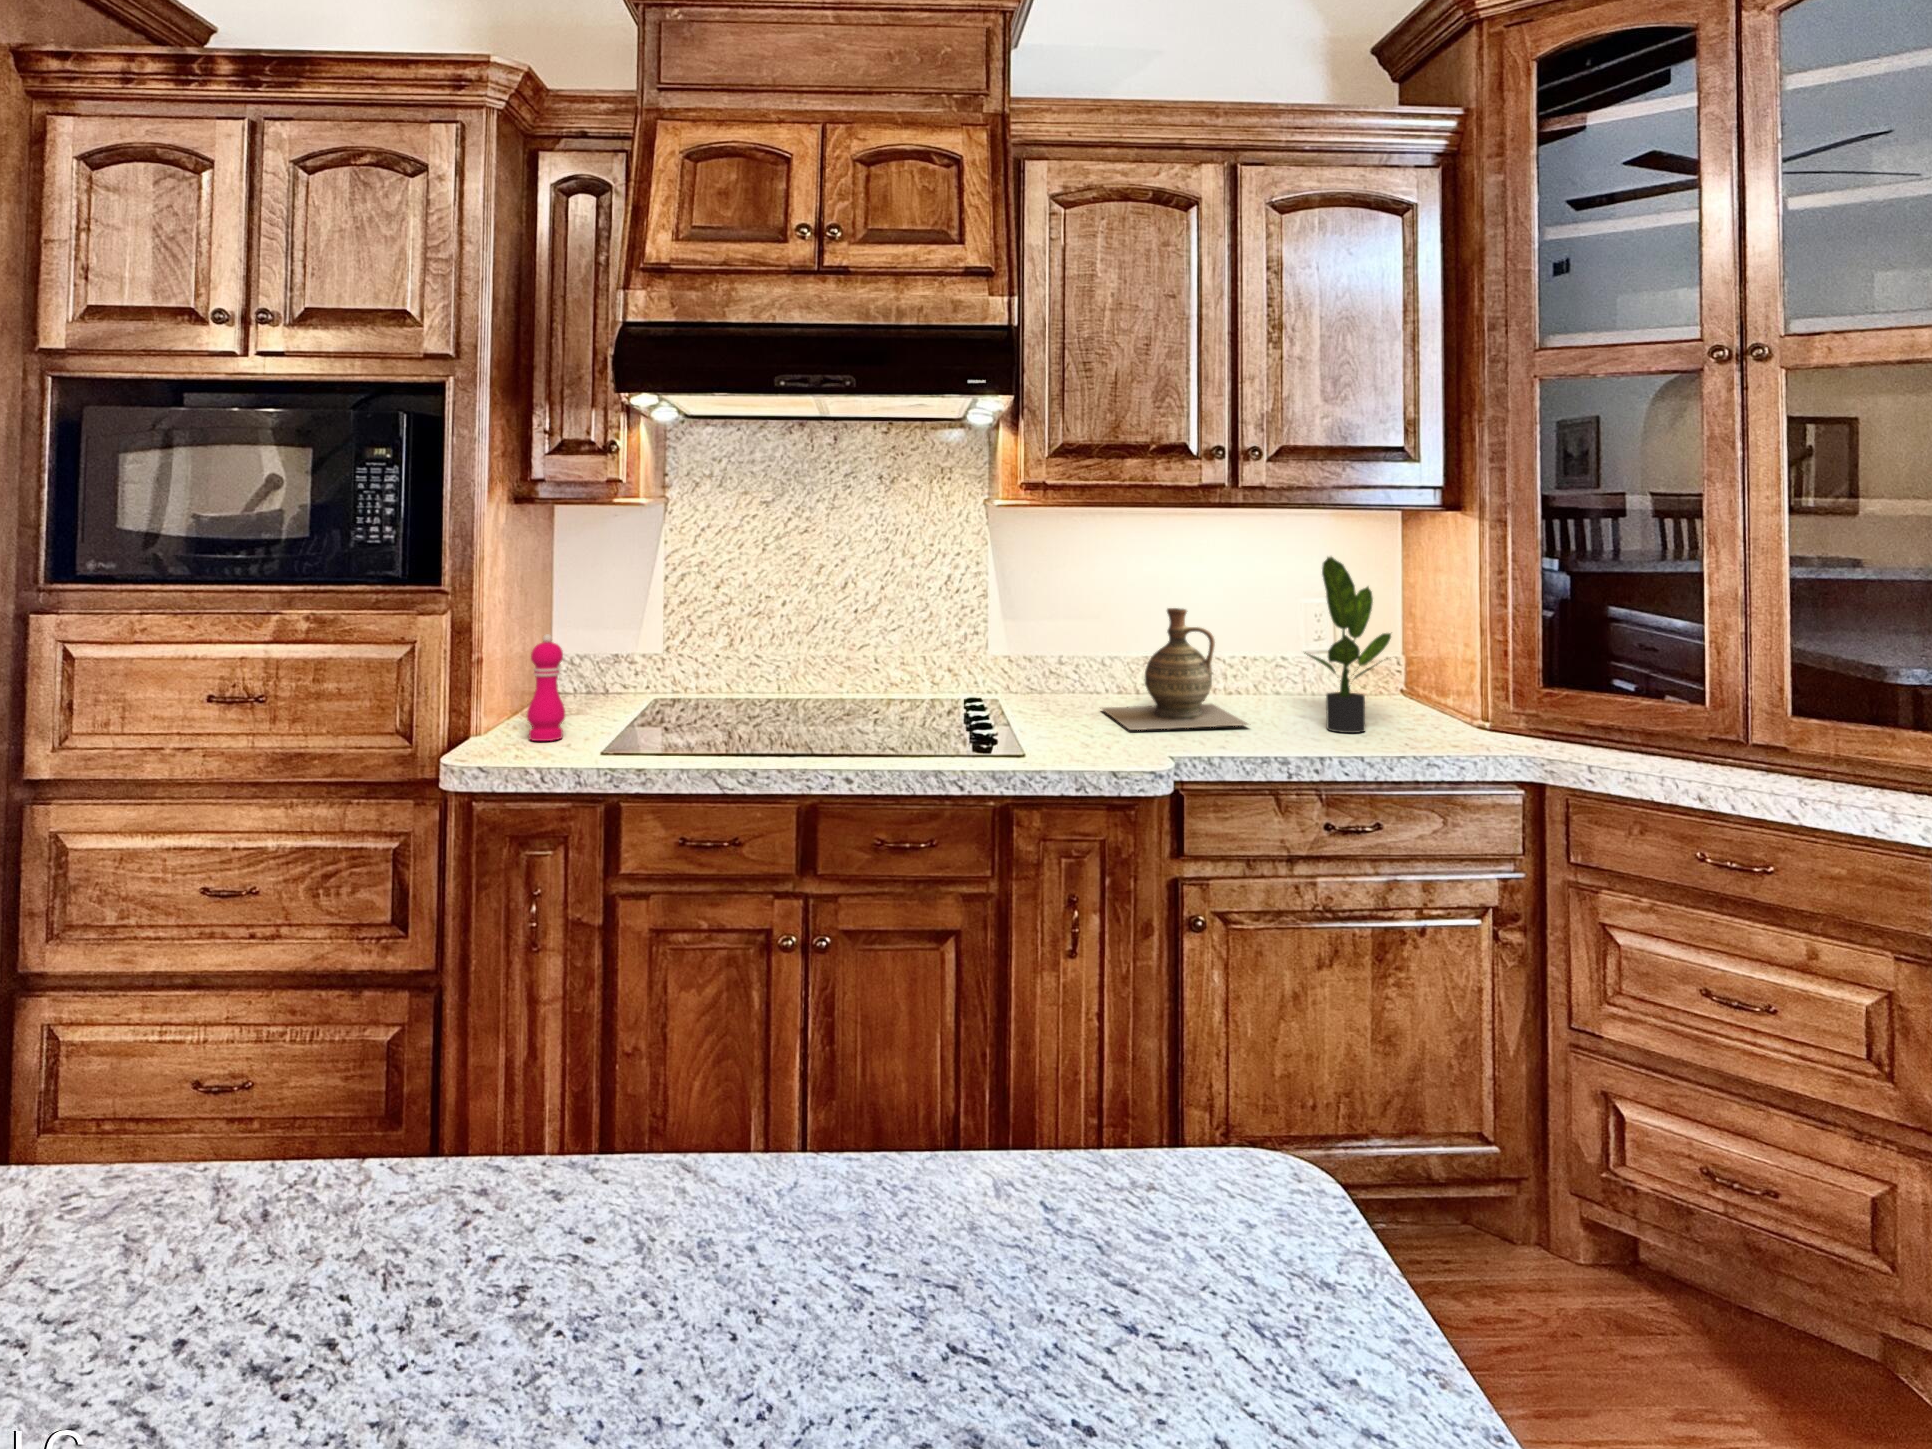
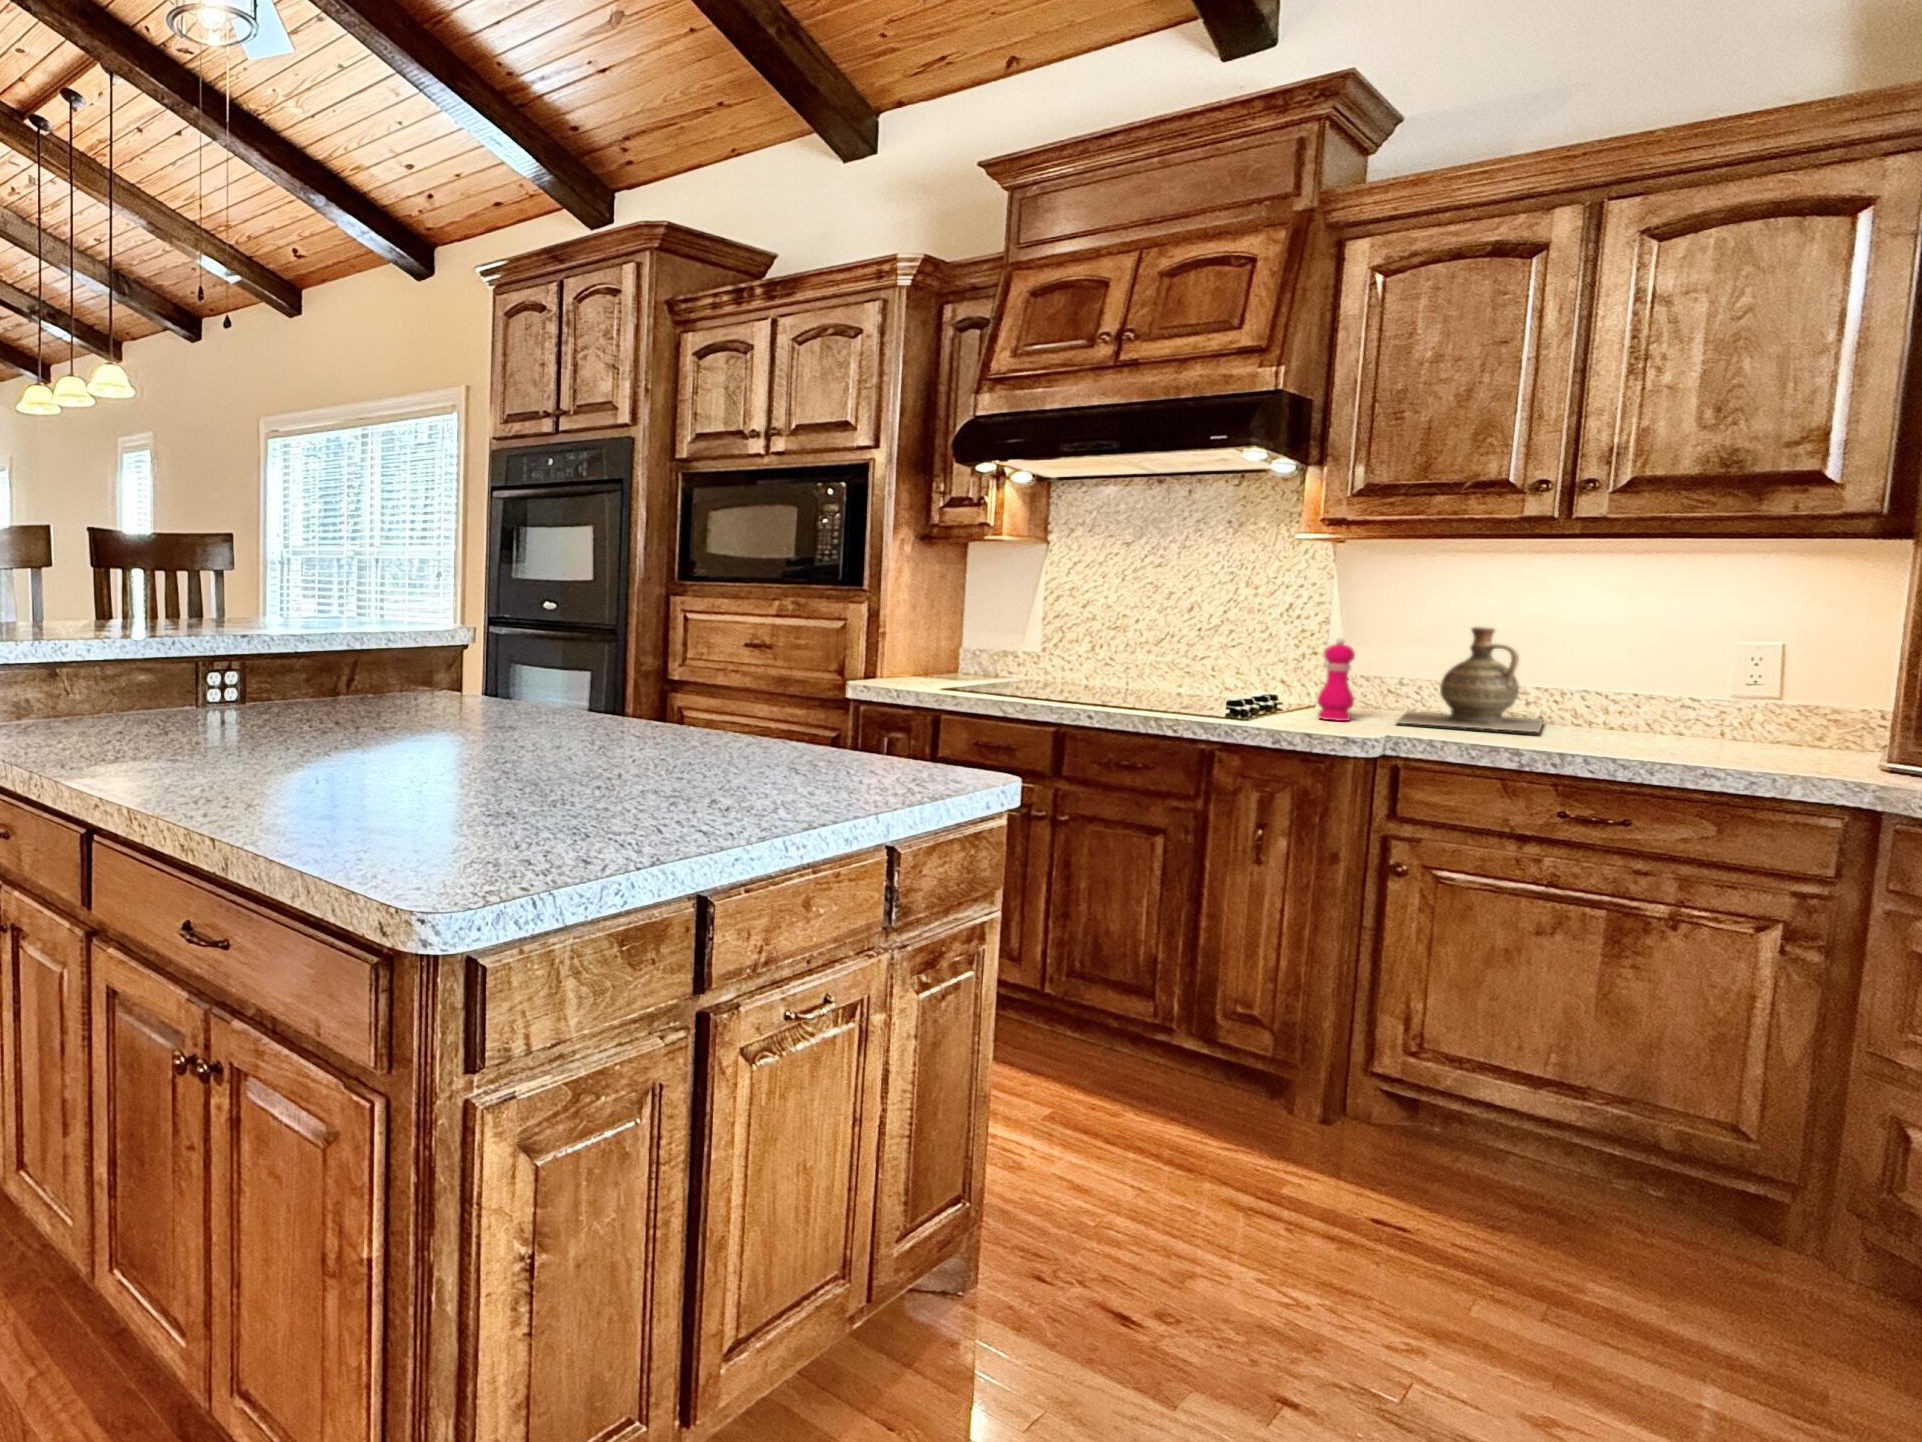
potted plant: present [1307,557,1391,733] -> none [1620,579,1744,750]
pepper mill: present [527,634,566,741] -> present [1317,638,1355,721]

